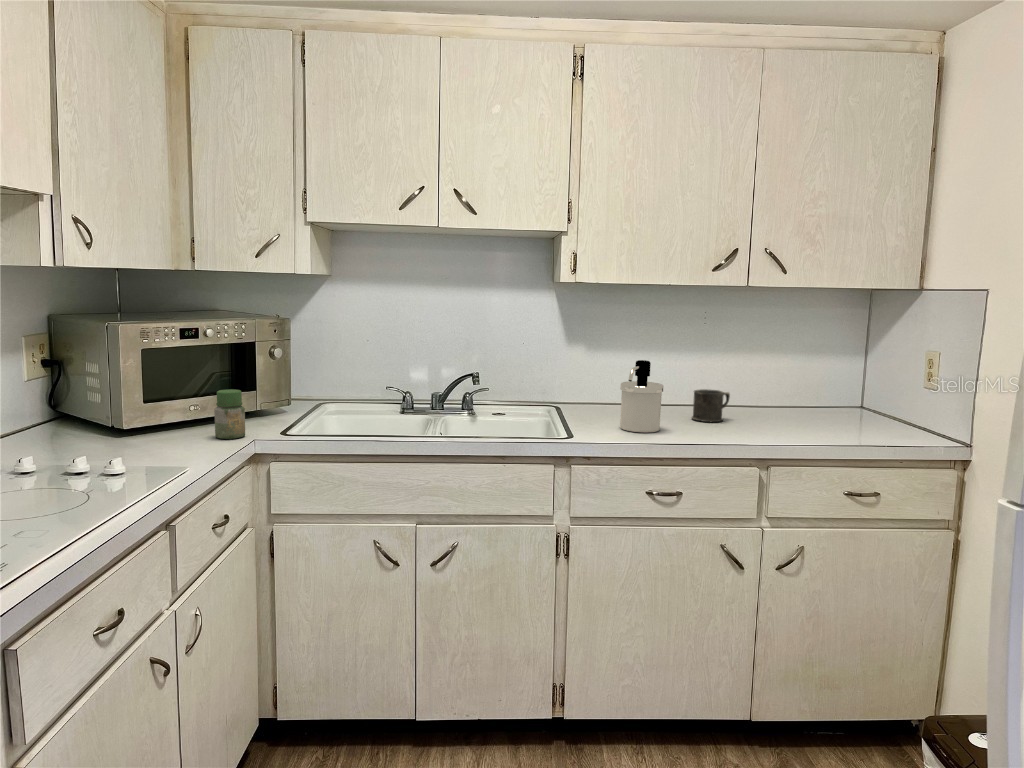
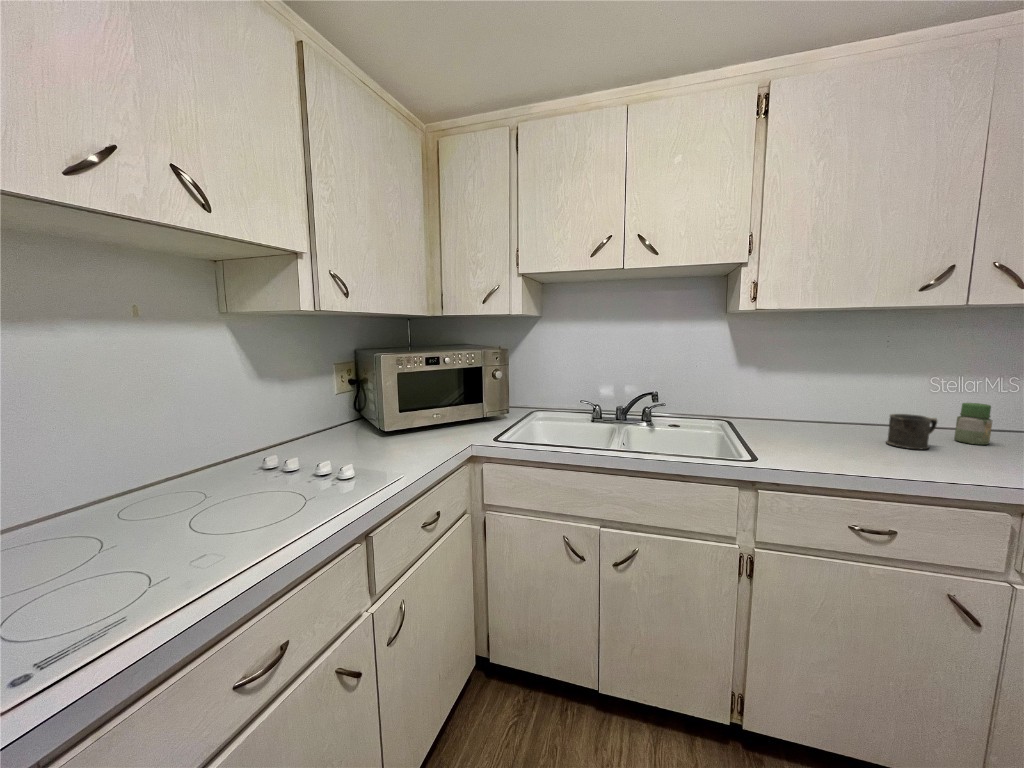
soap dispenser: present [620,360,664,432] -> none [807,385,863,459]
jar: present [214,389,245,439] -> present [954,403,992,445]

